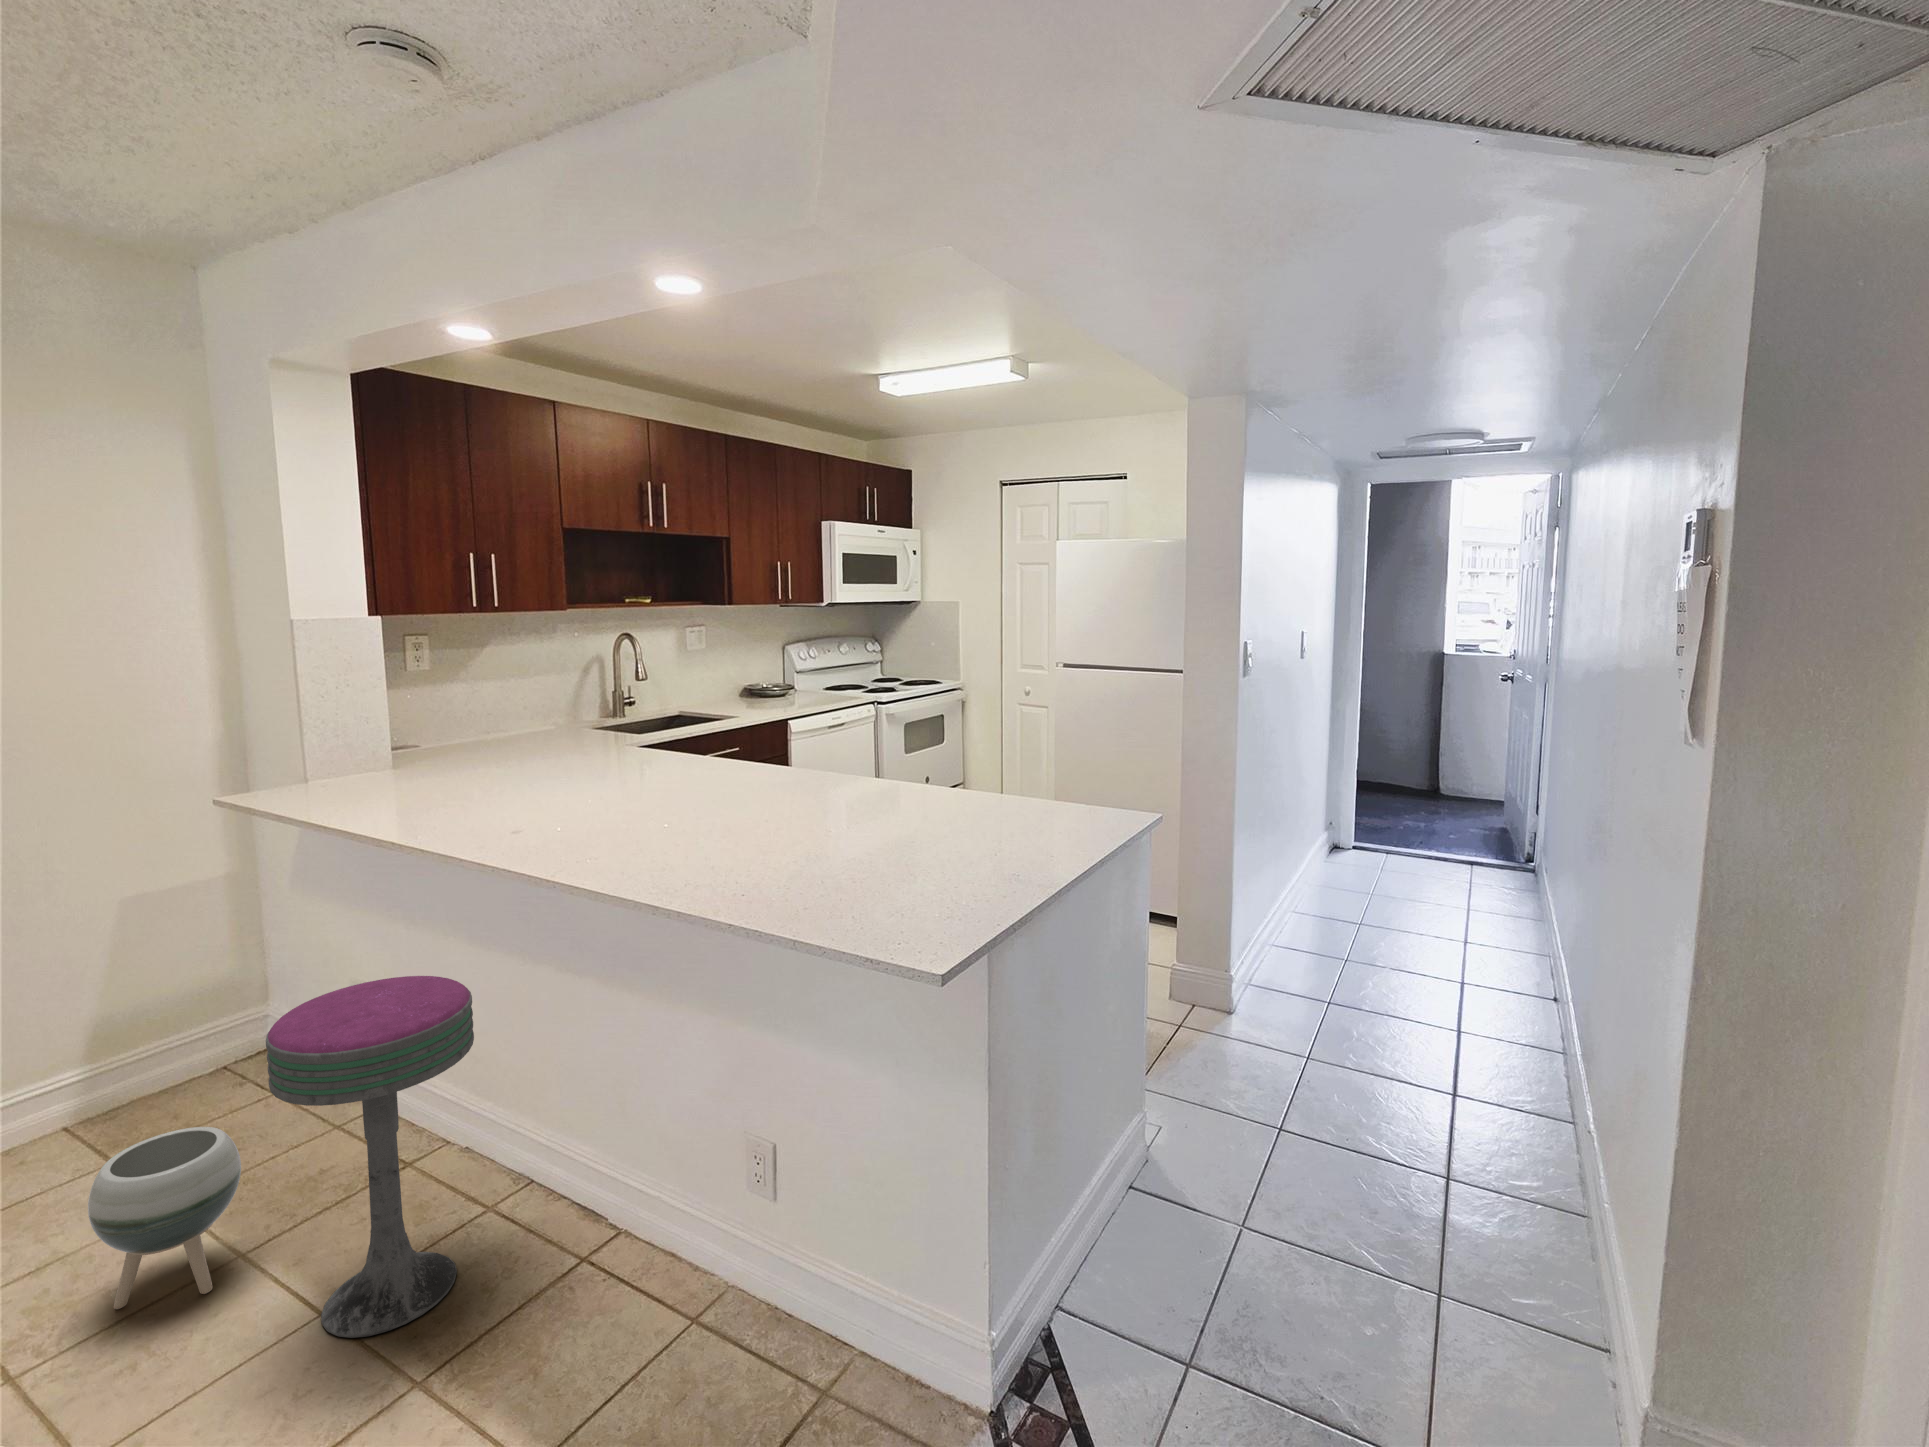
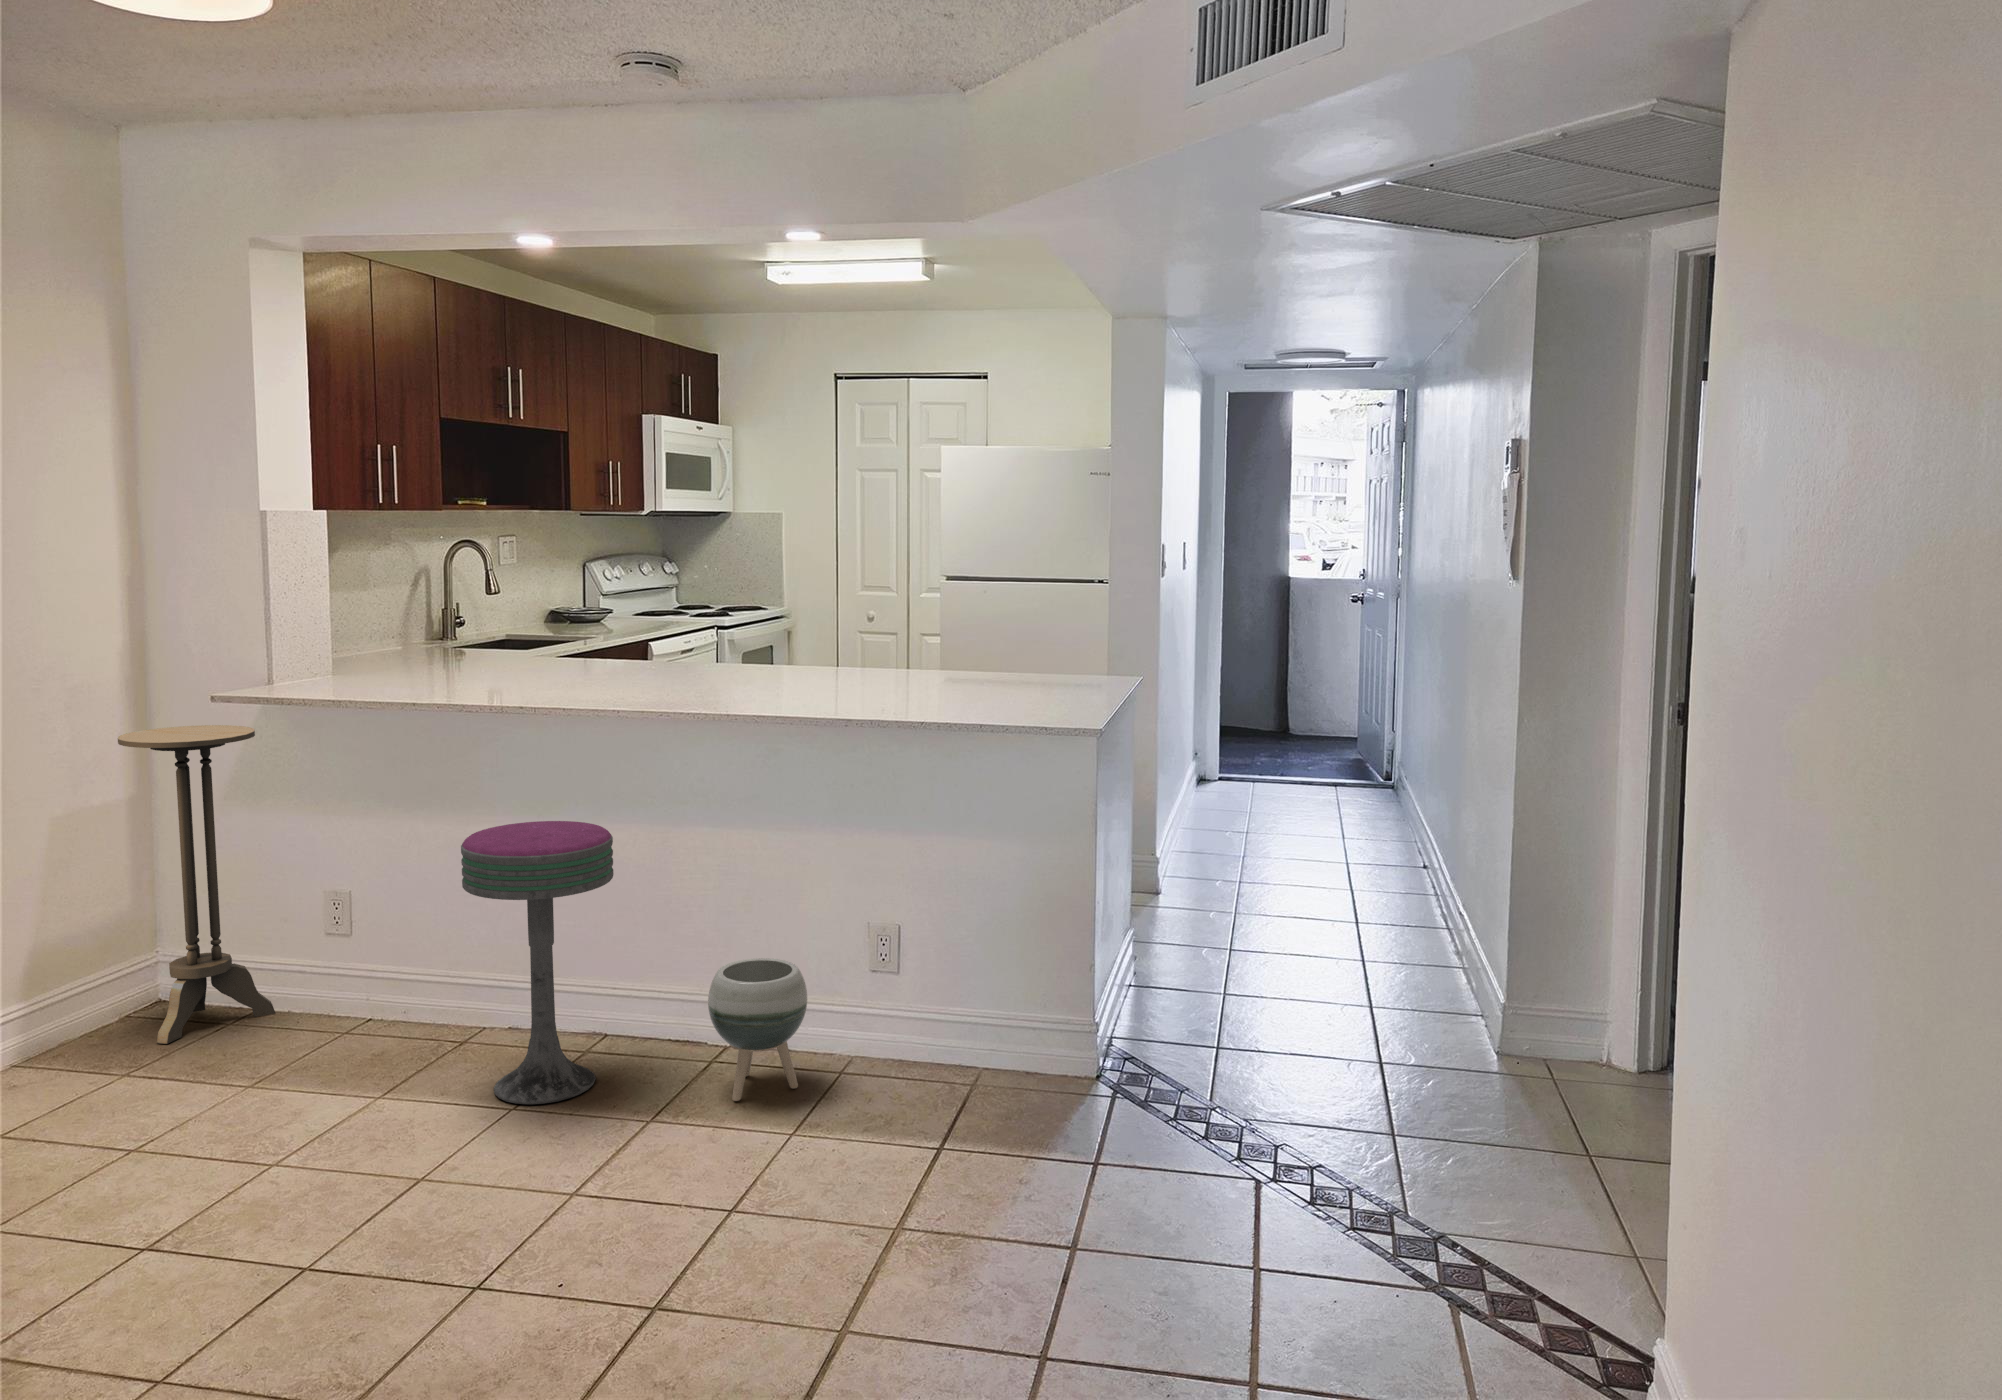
side table: none [116,823,293,1148] -> present [118,725,275,1044]
planter: present [88,1127,241,1309] -> present [708,958,807,1101]

